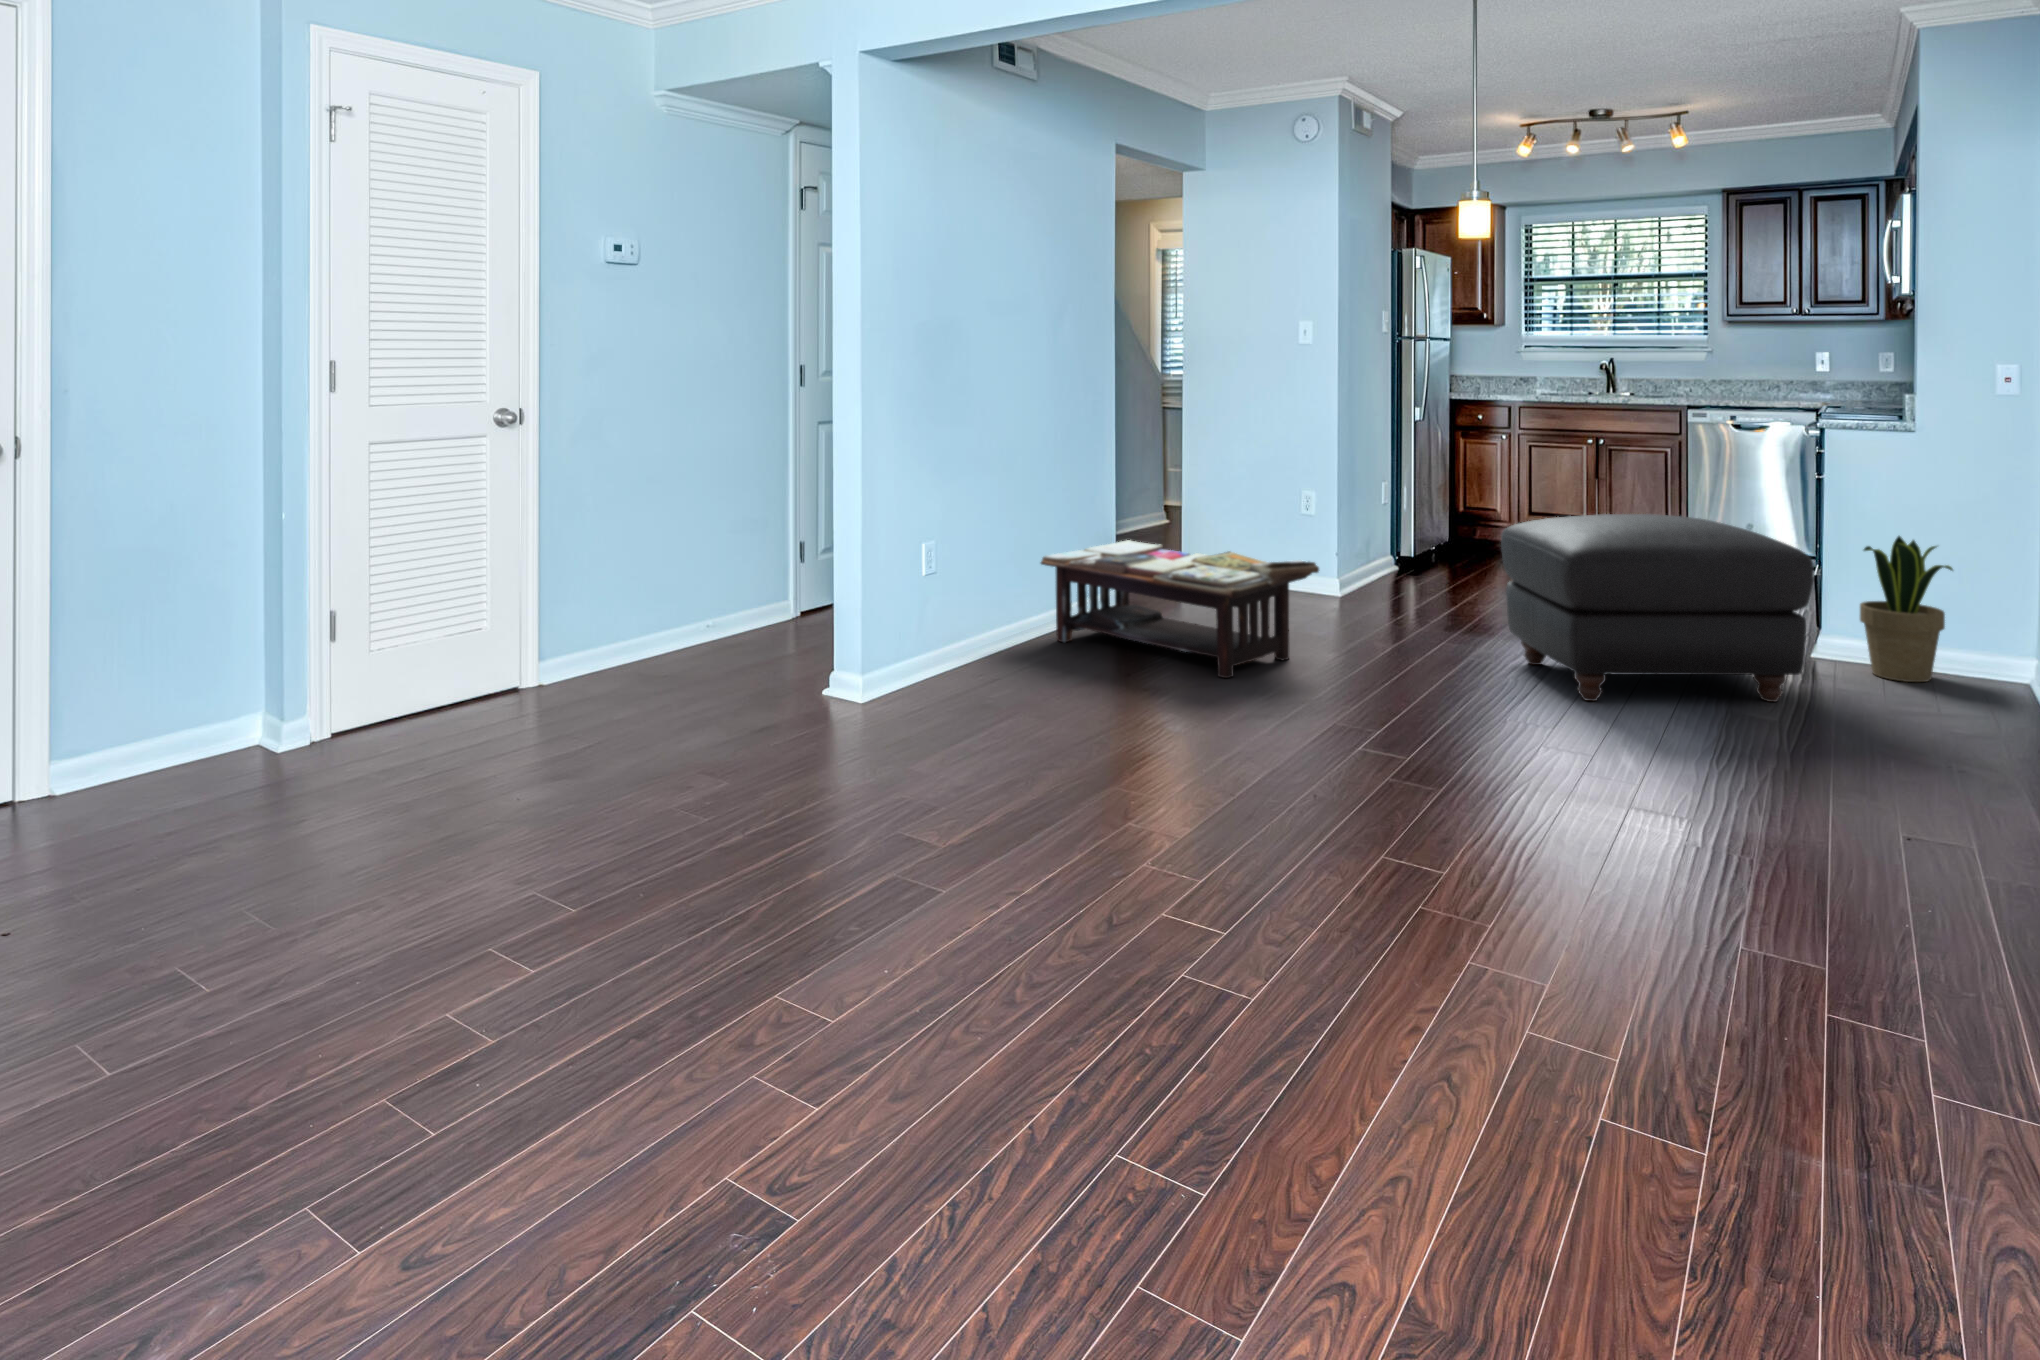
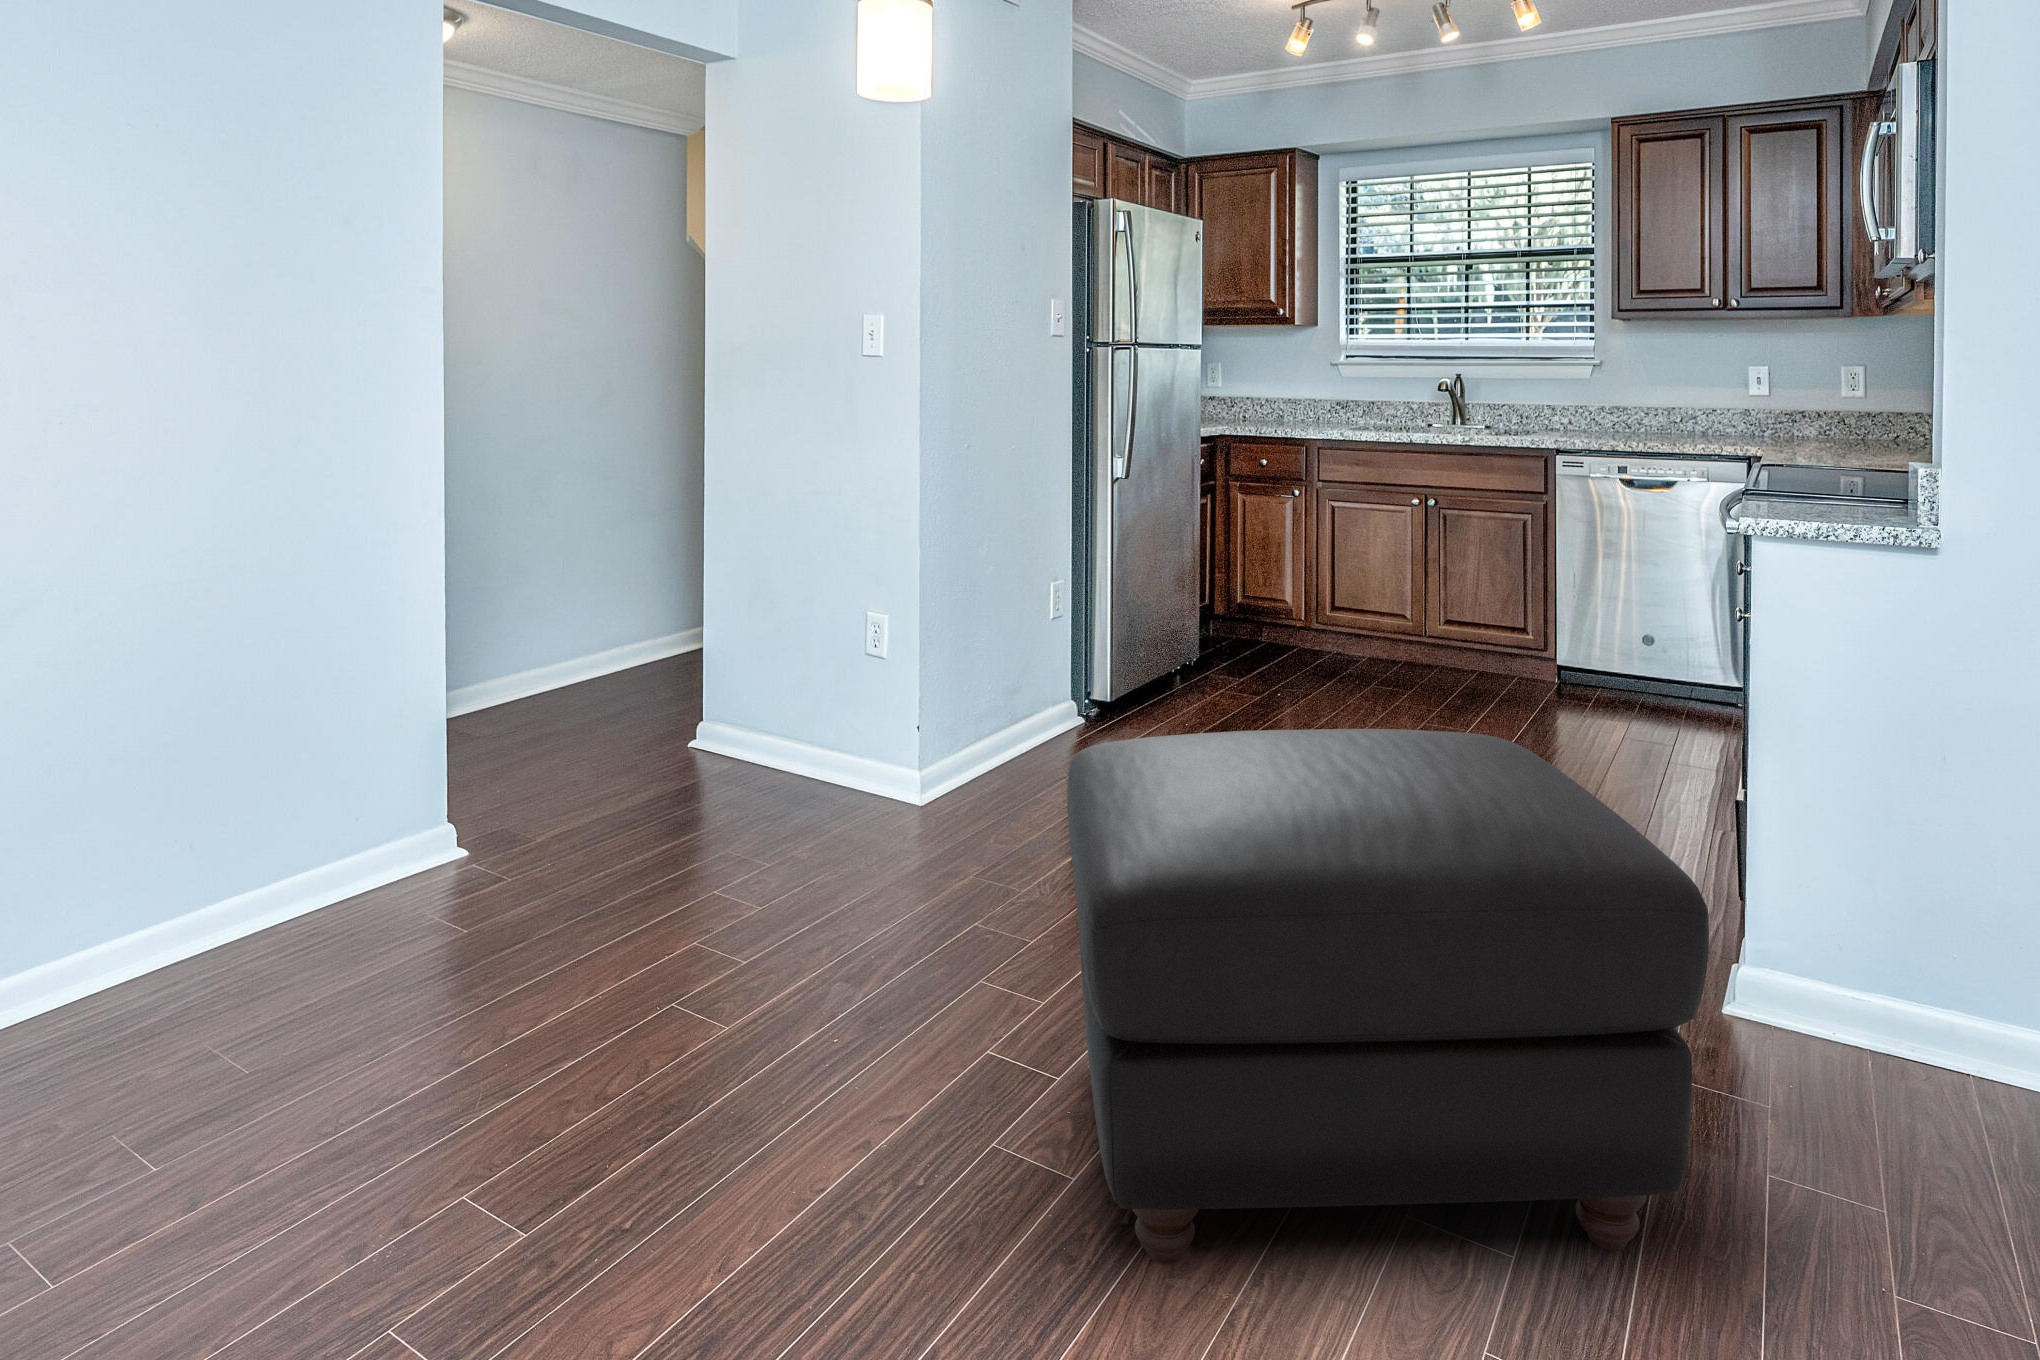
potted plant: present [1860,536,1953,682] -> none [1821,780,2032,1125]
coffee table: present [1041,540,1319,678] -> none [163,738,650,1152]

